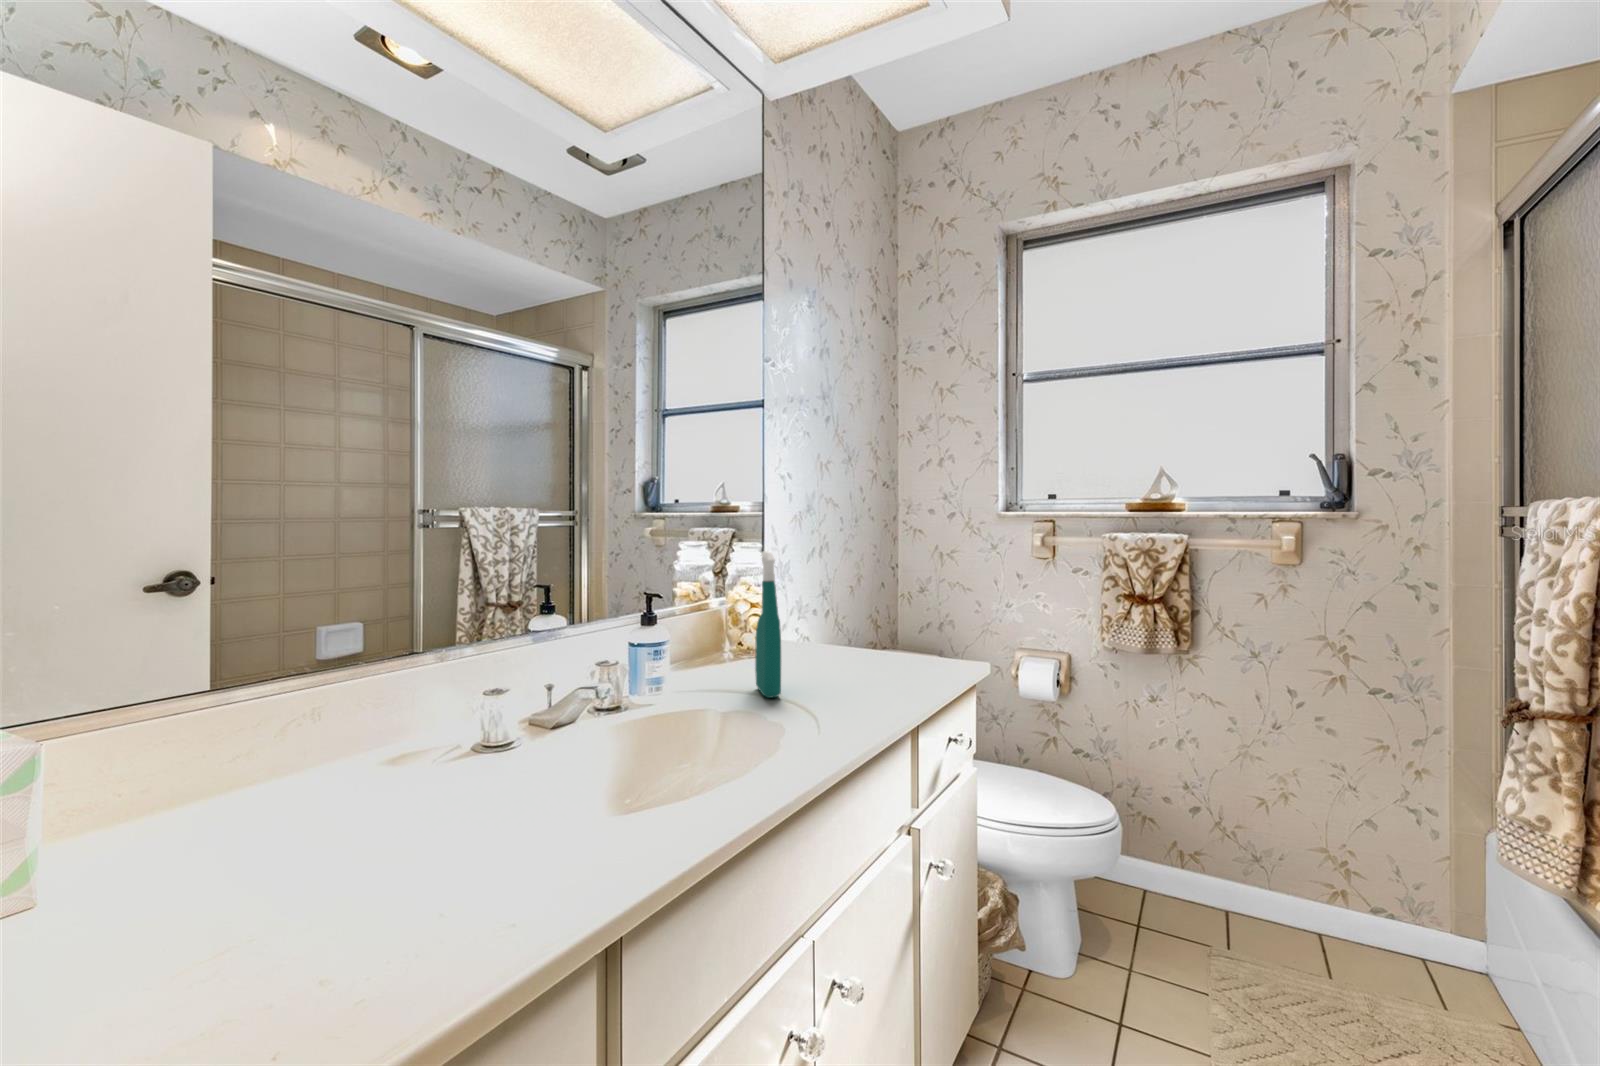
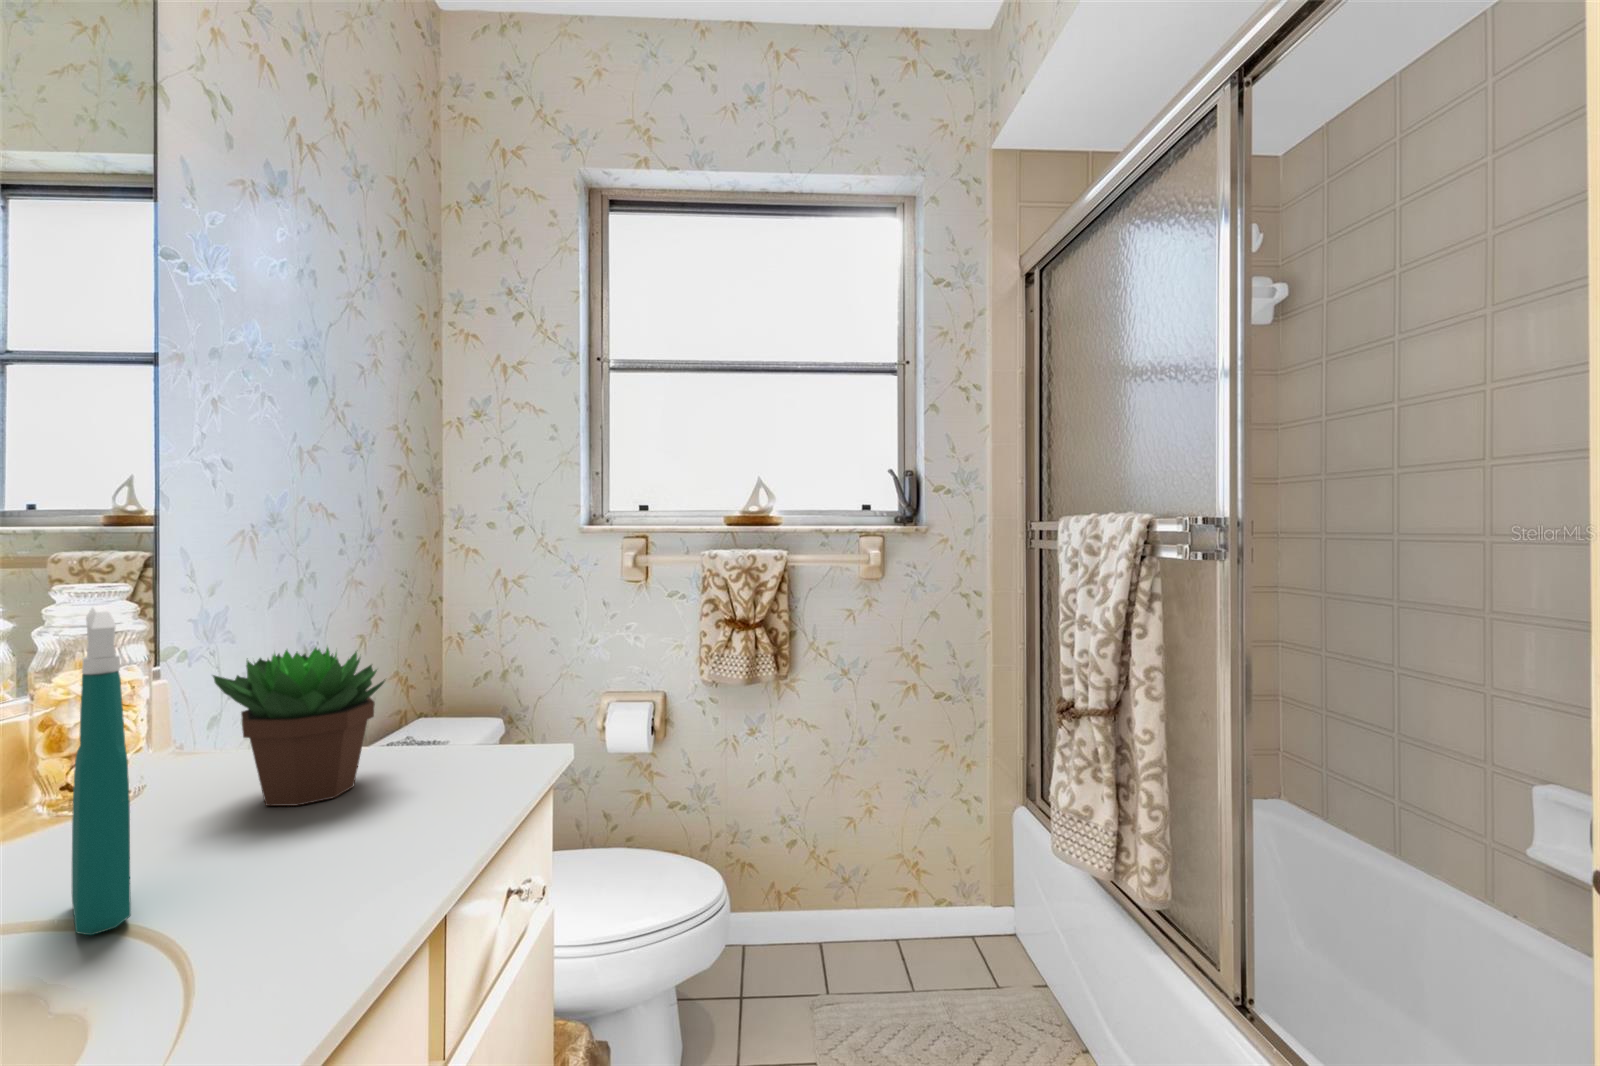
succulent plant: none [794,582,876,670] -> present [213,647,385,806]

